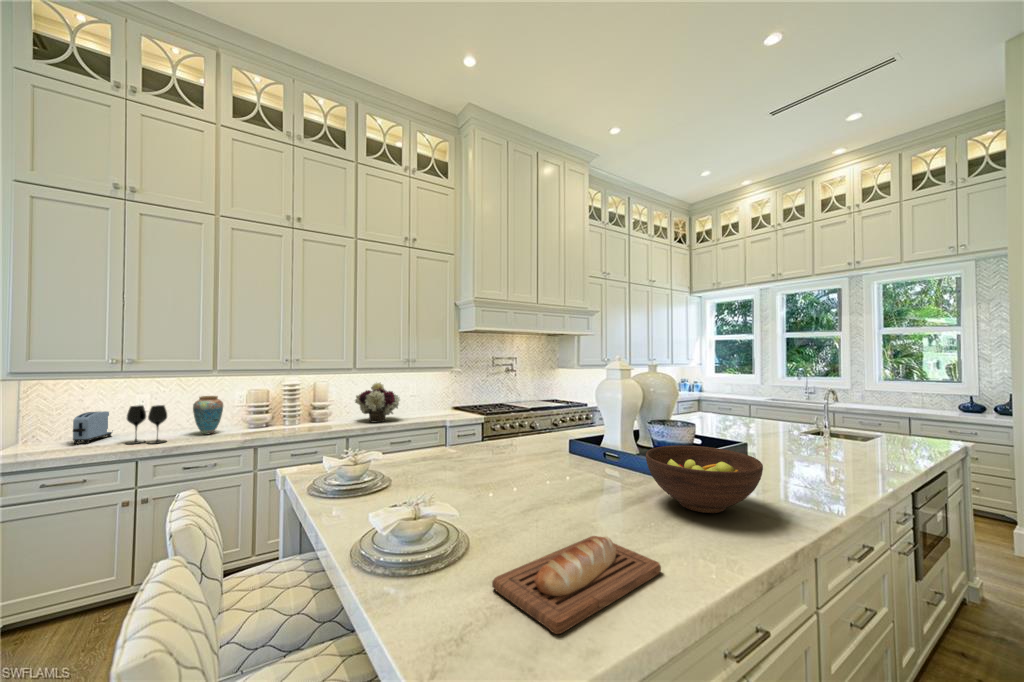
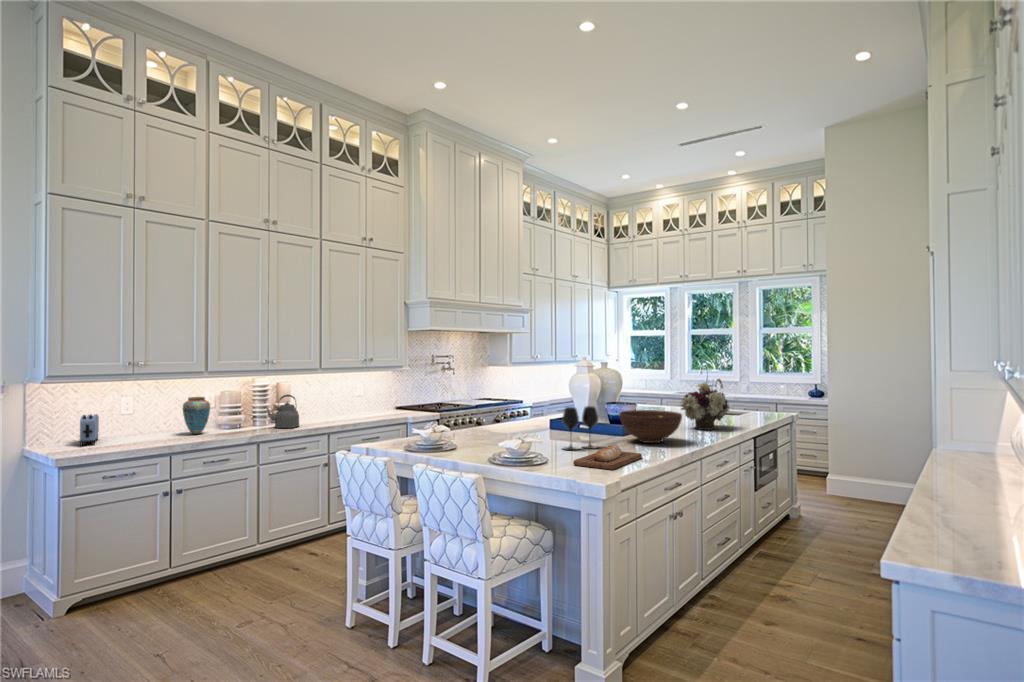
flower arrangement: present [355,383,400,422] -> present [680,382,730,430]
kettle: none [282,395,320,431] -> present [264,395,299,428]
wine glass: present [126,405,167,444] -> present [562,406,598,450]

